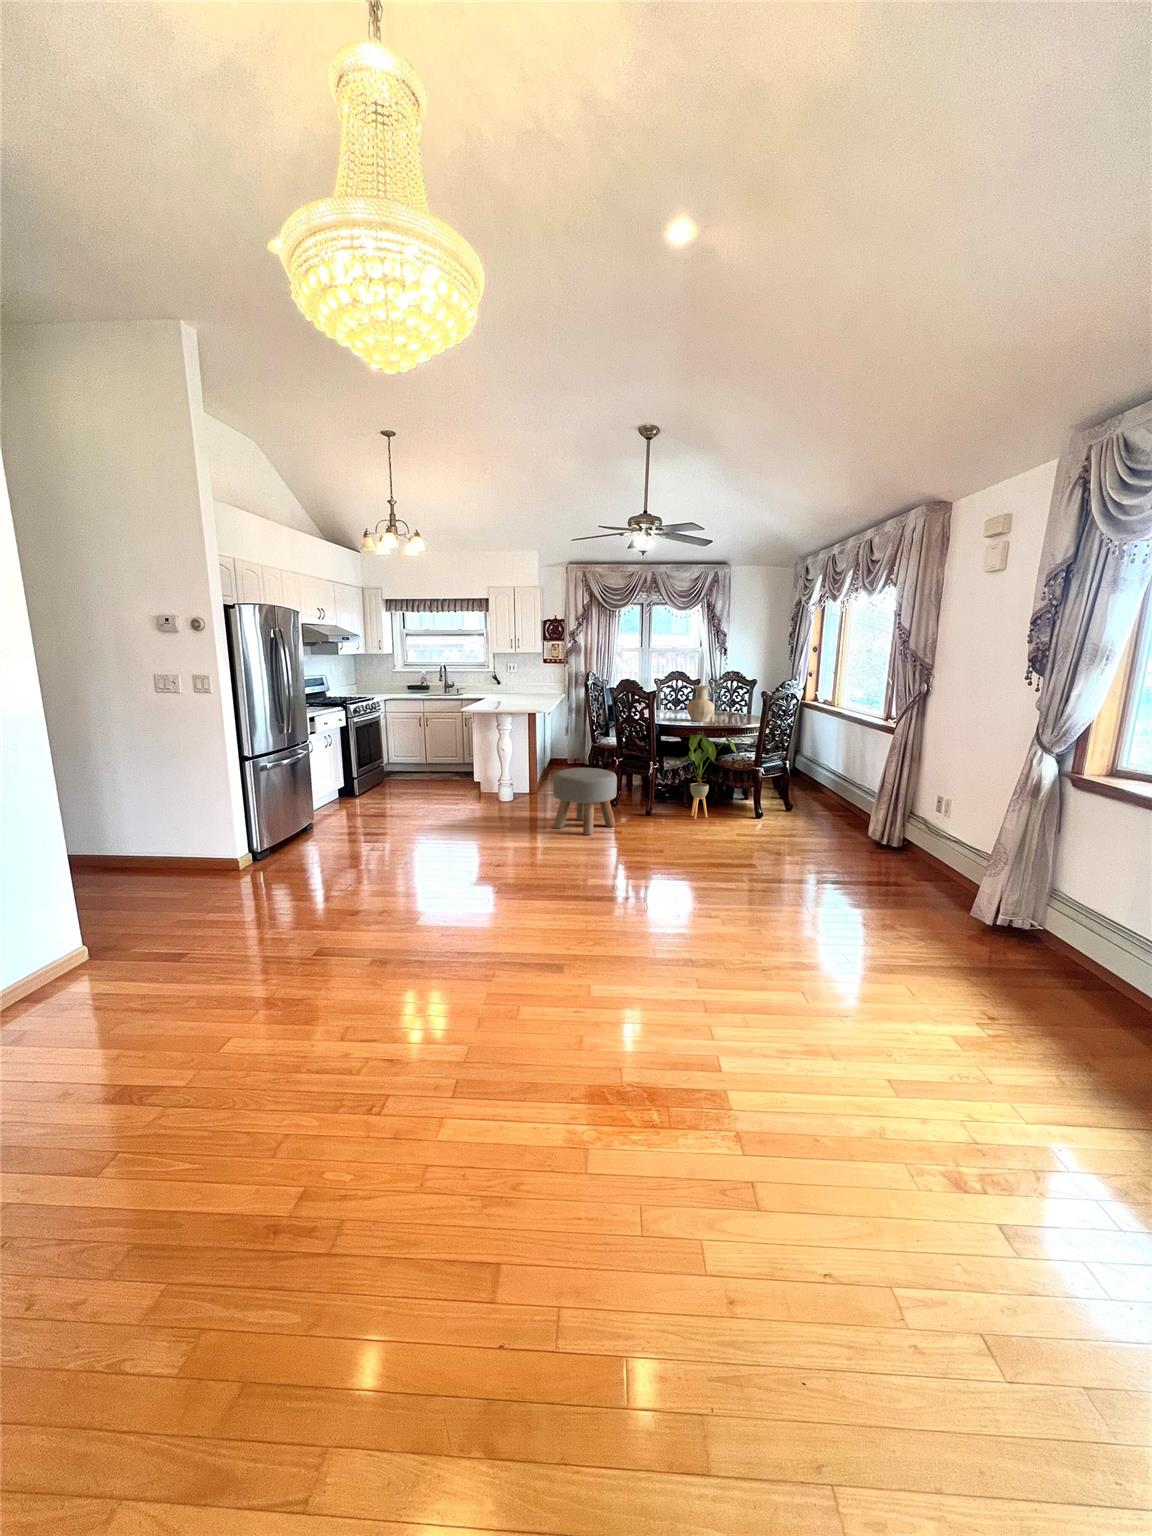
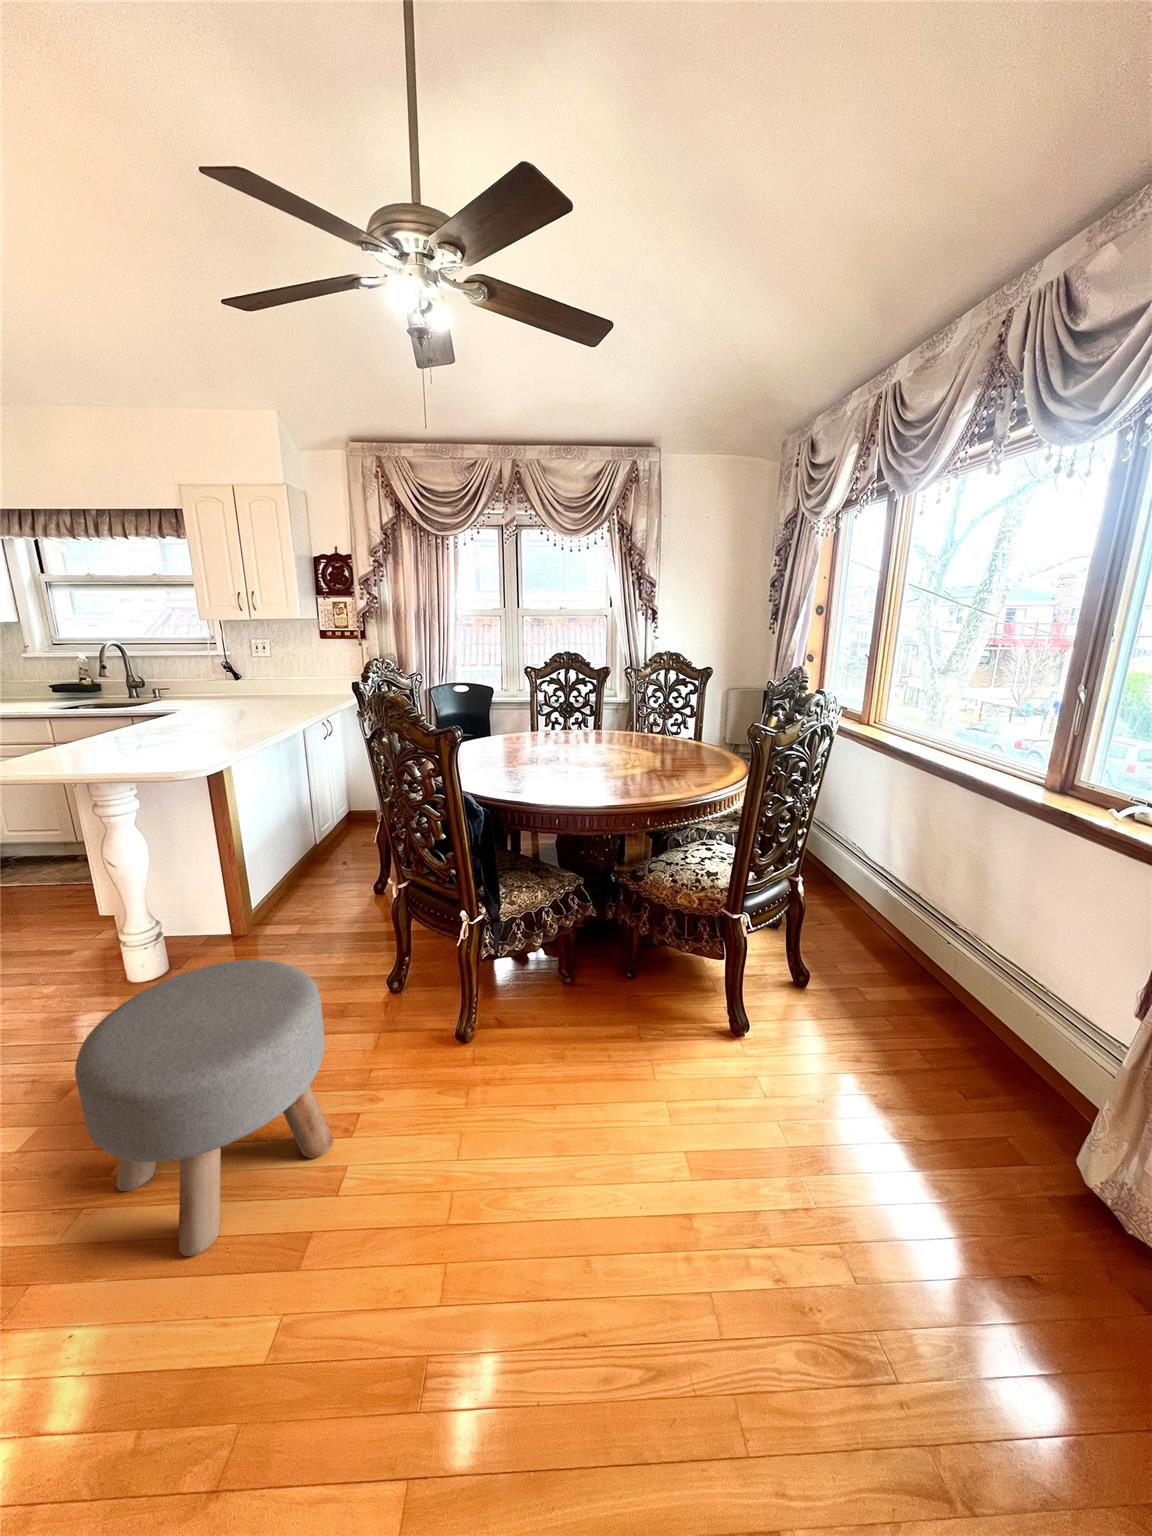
vase: present [687,686,714,722] -> none [560,697,628,792]
house plant: present [680,730,737,819] -> none [529,819,690,1069]

